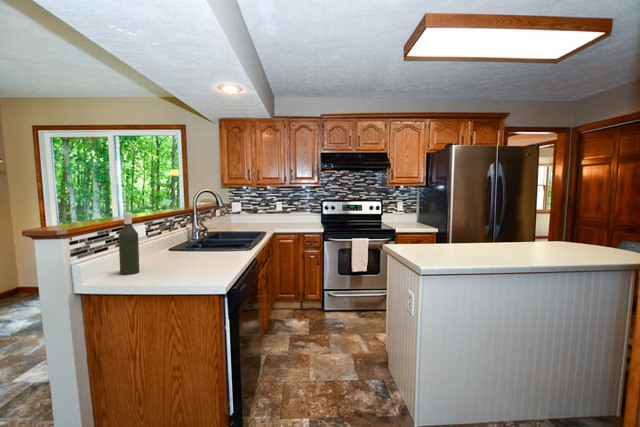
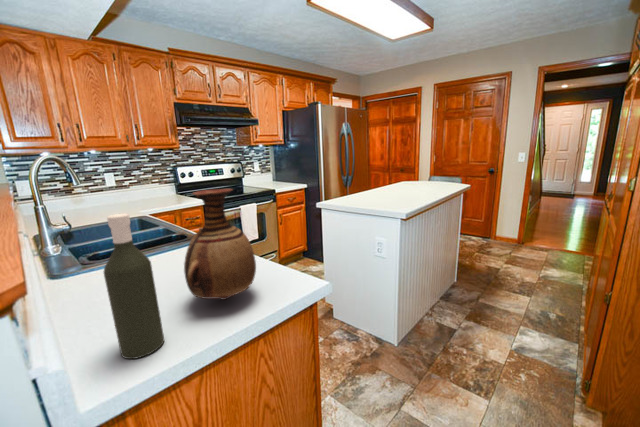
vase: none [156,209,206,270] -> present [184,189,256,300]

